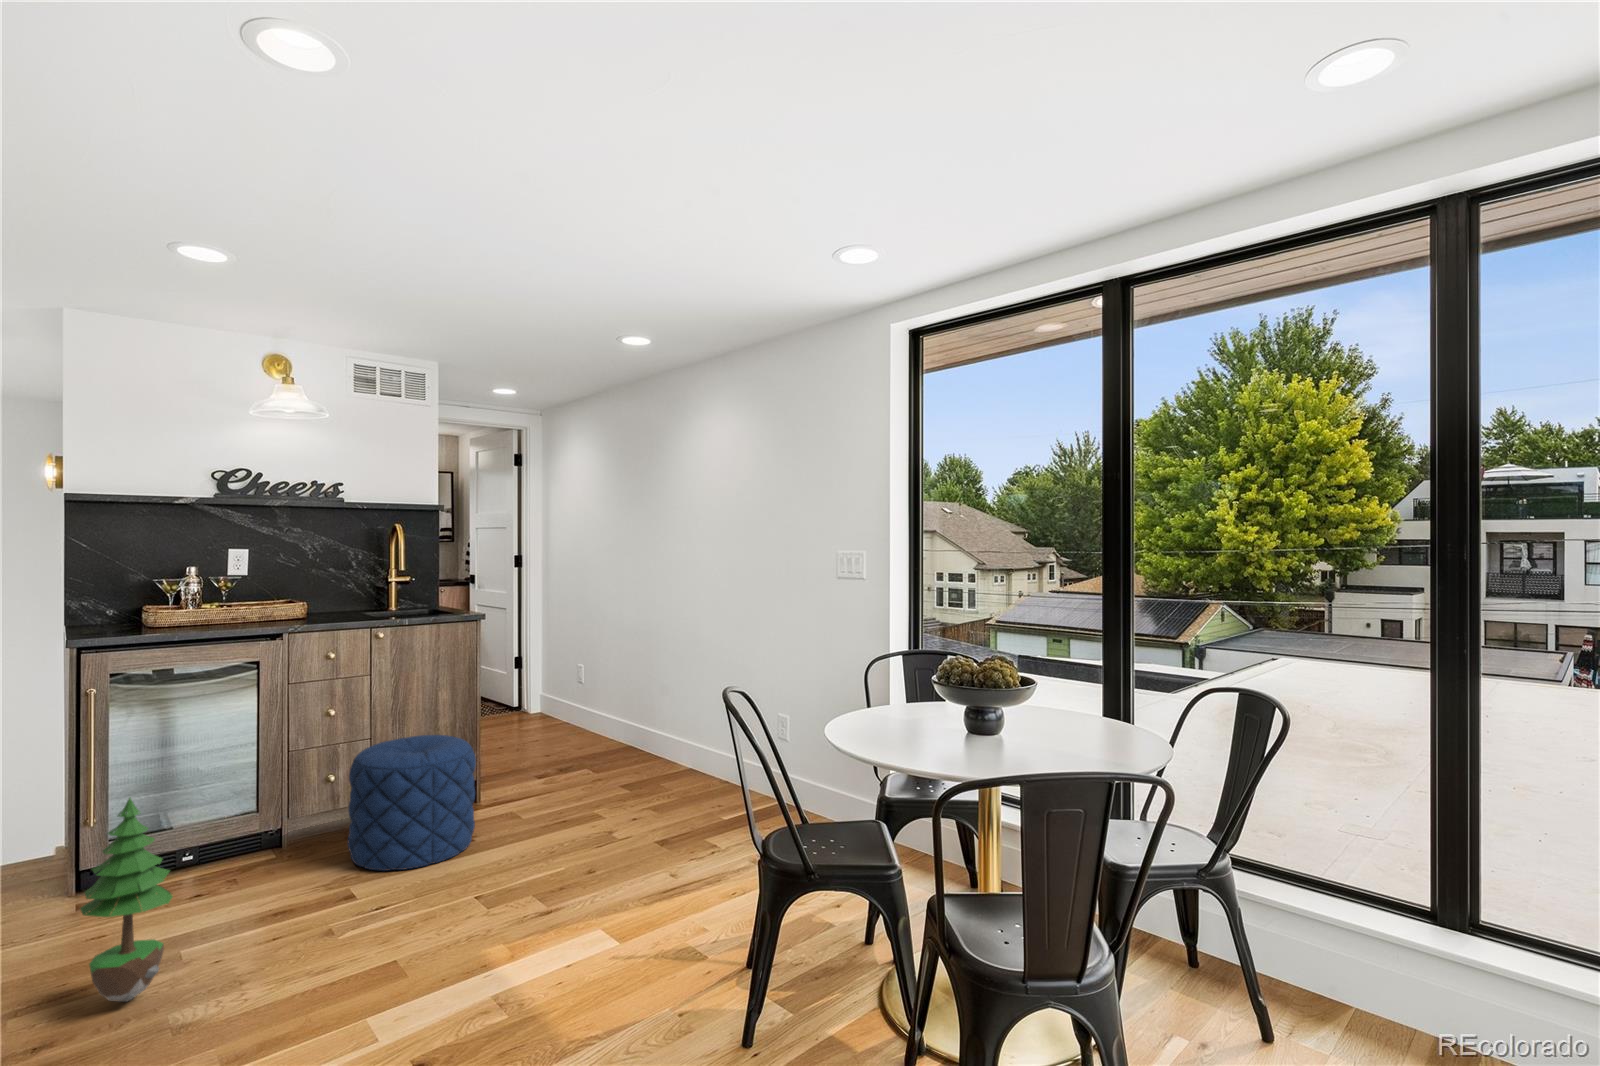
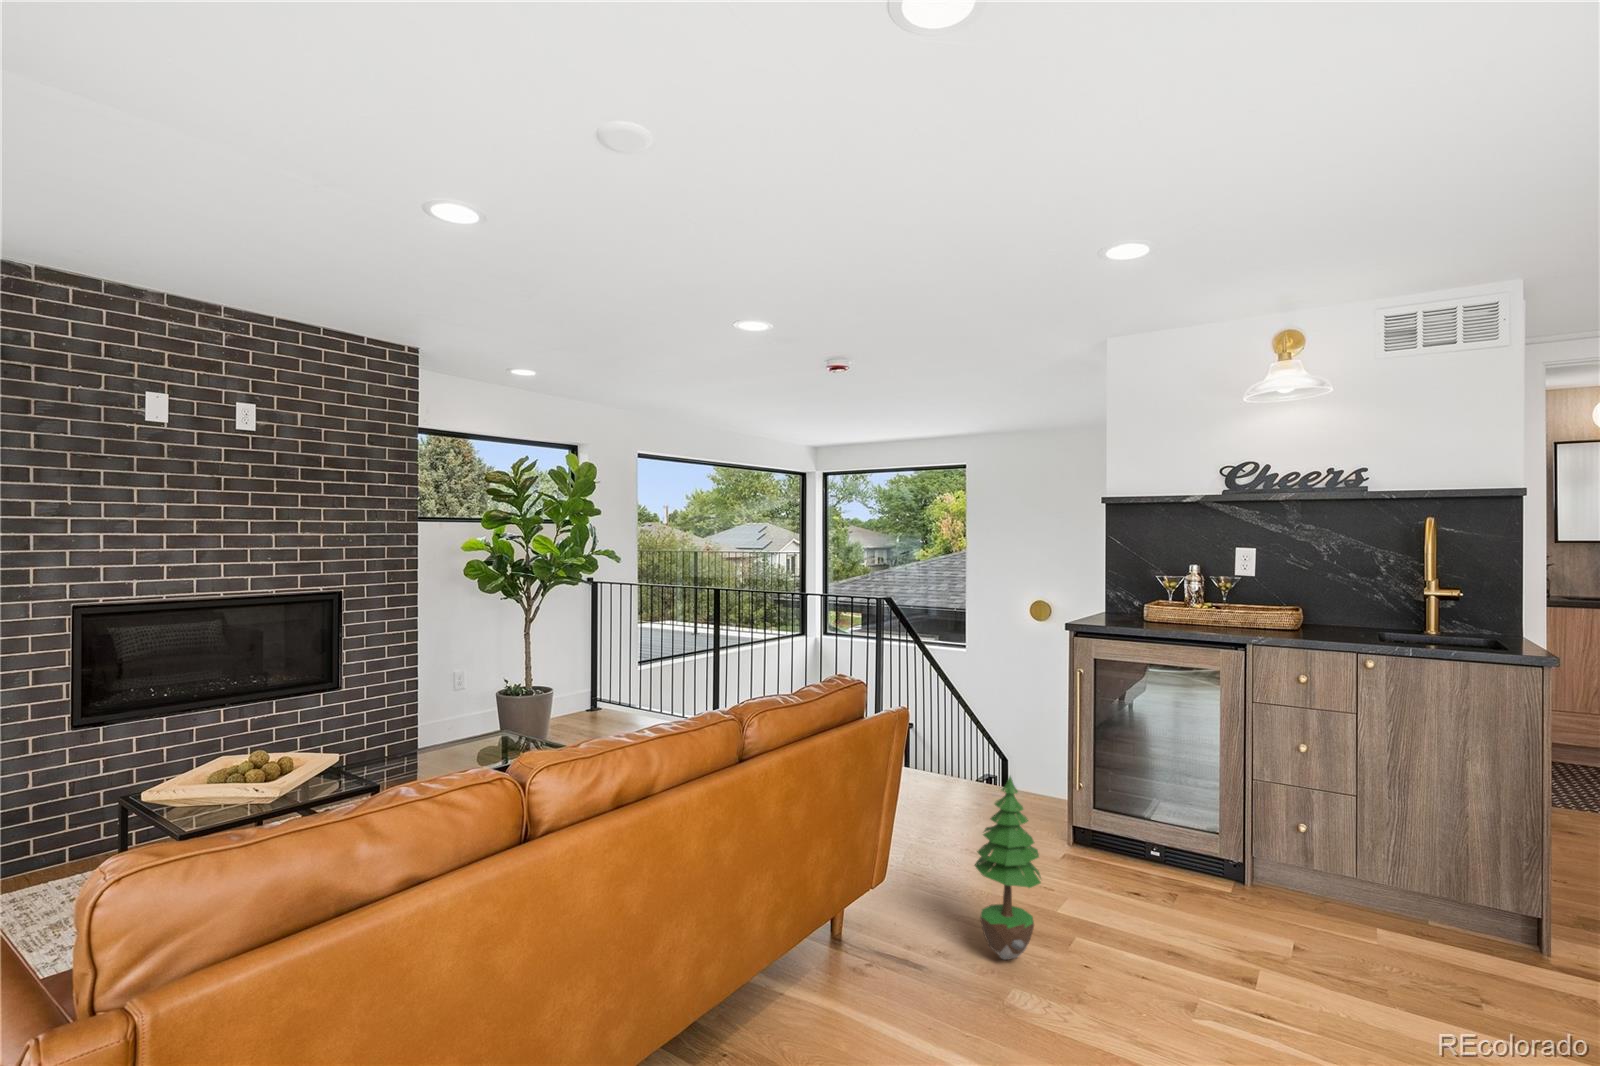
pouf: present [348,735,476,871] -> none [1288,806,1481,1009]

